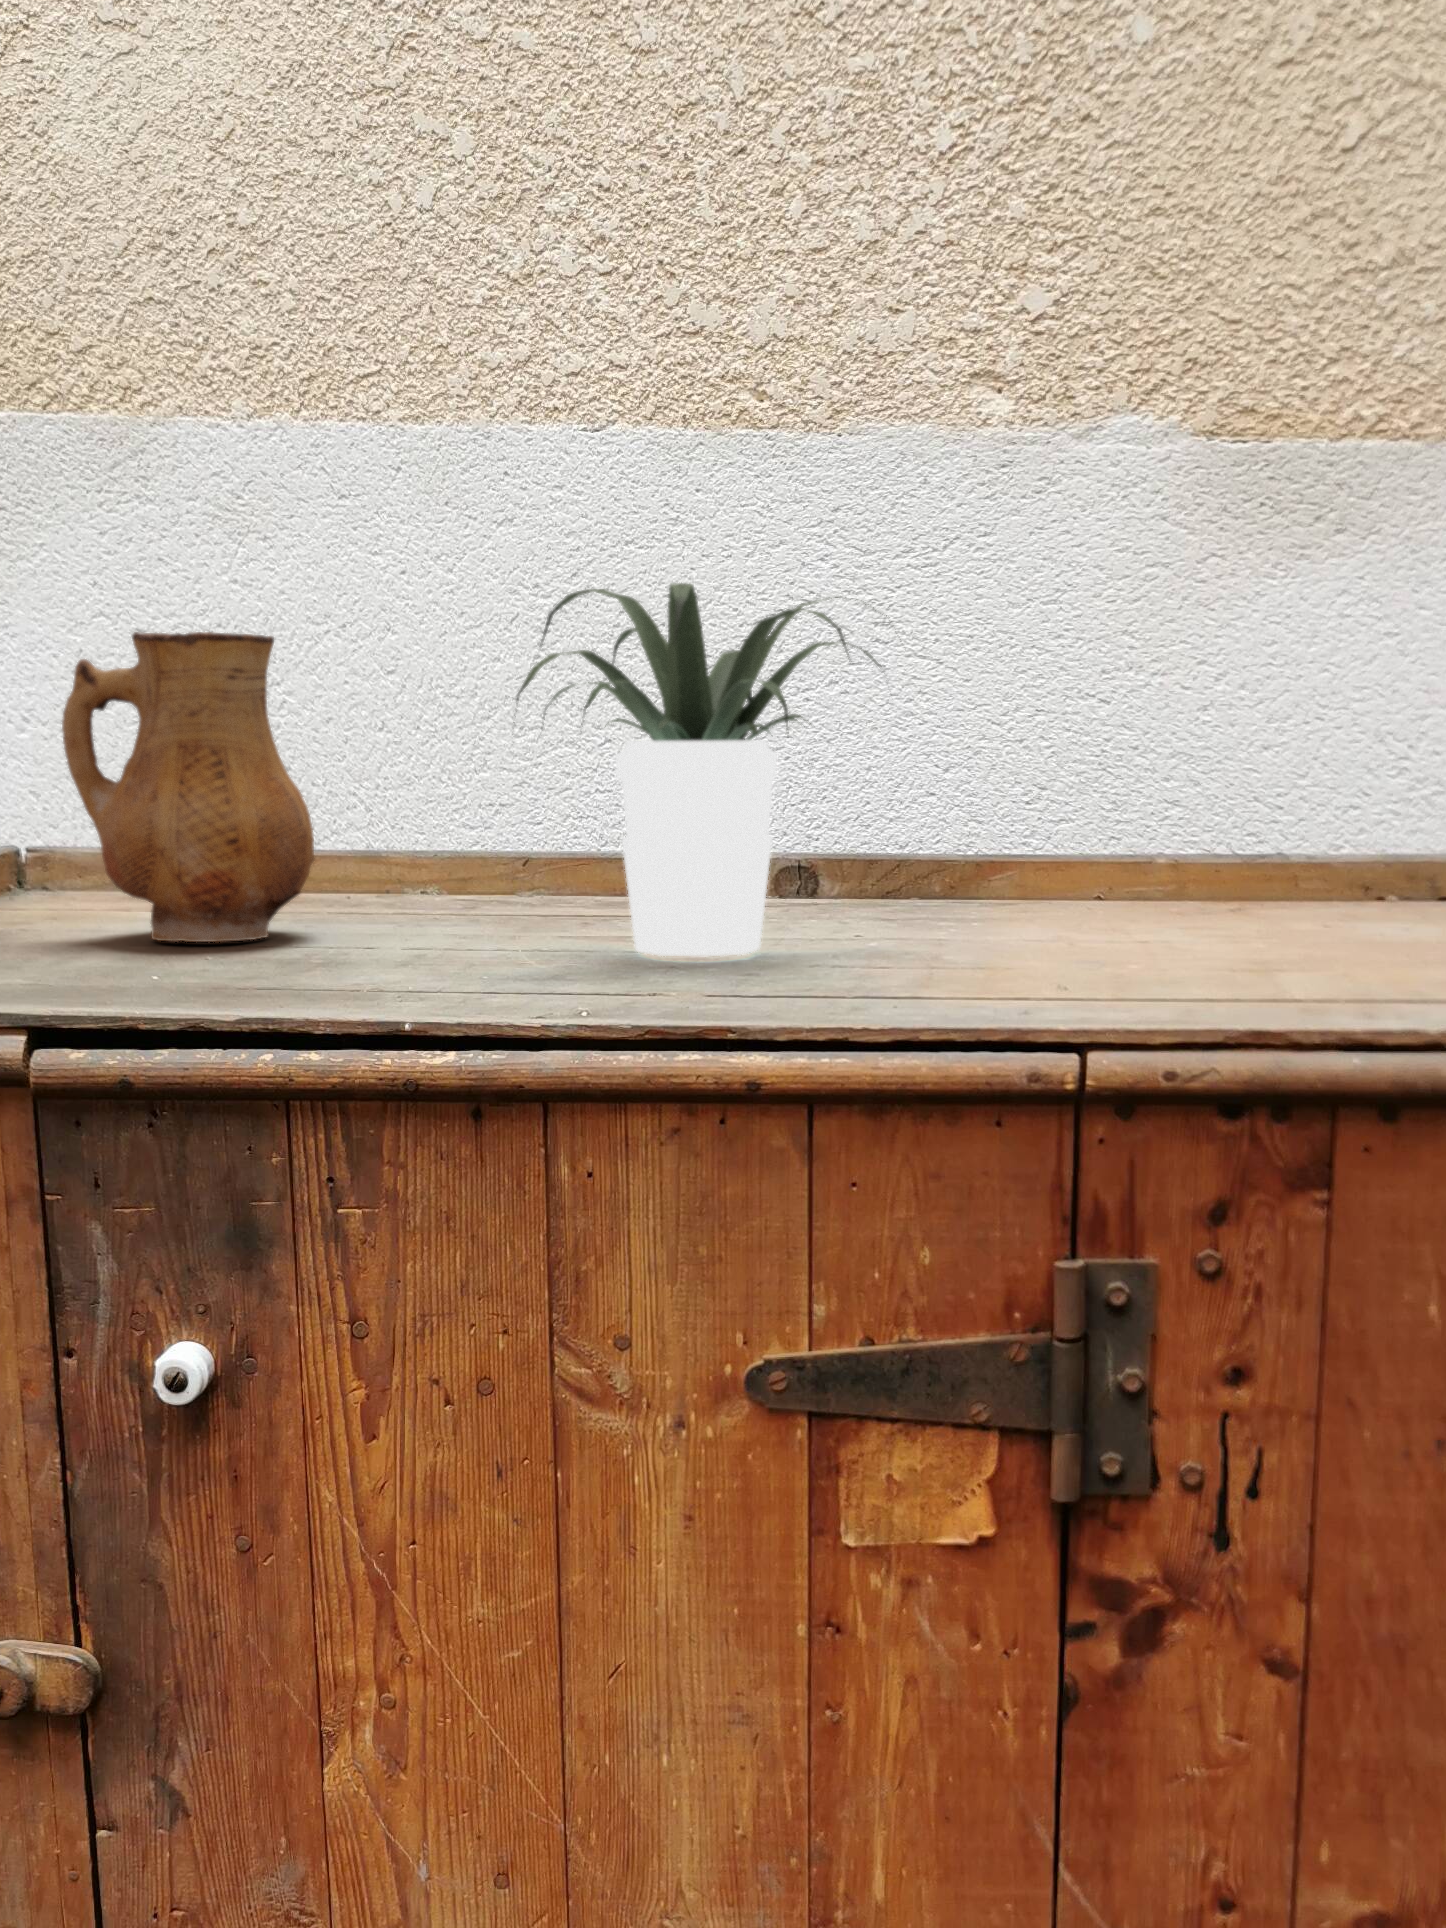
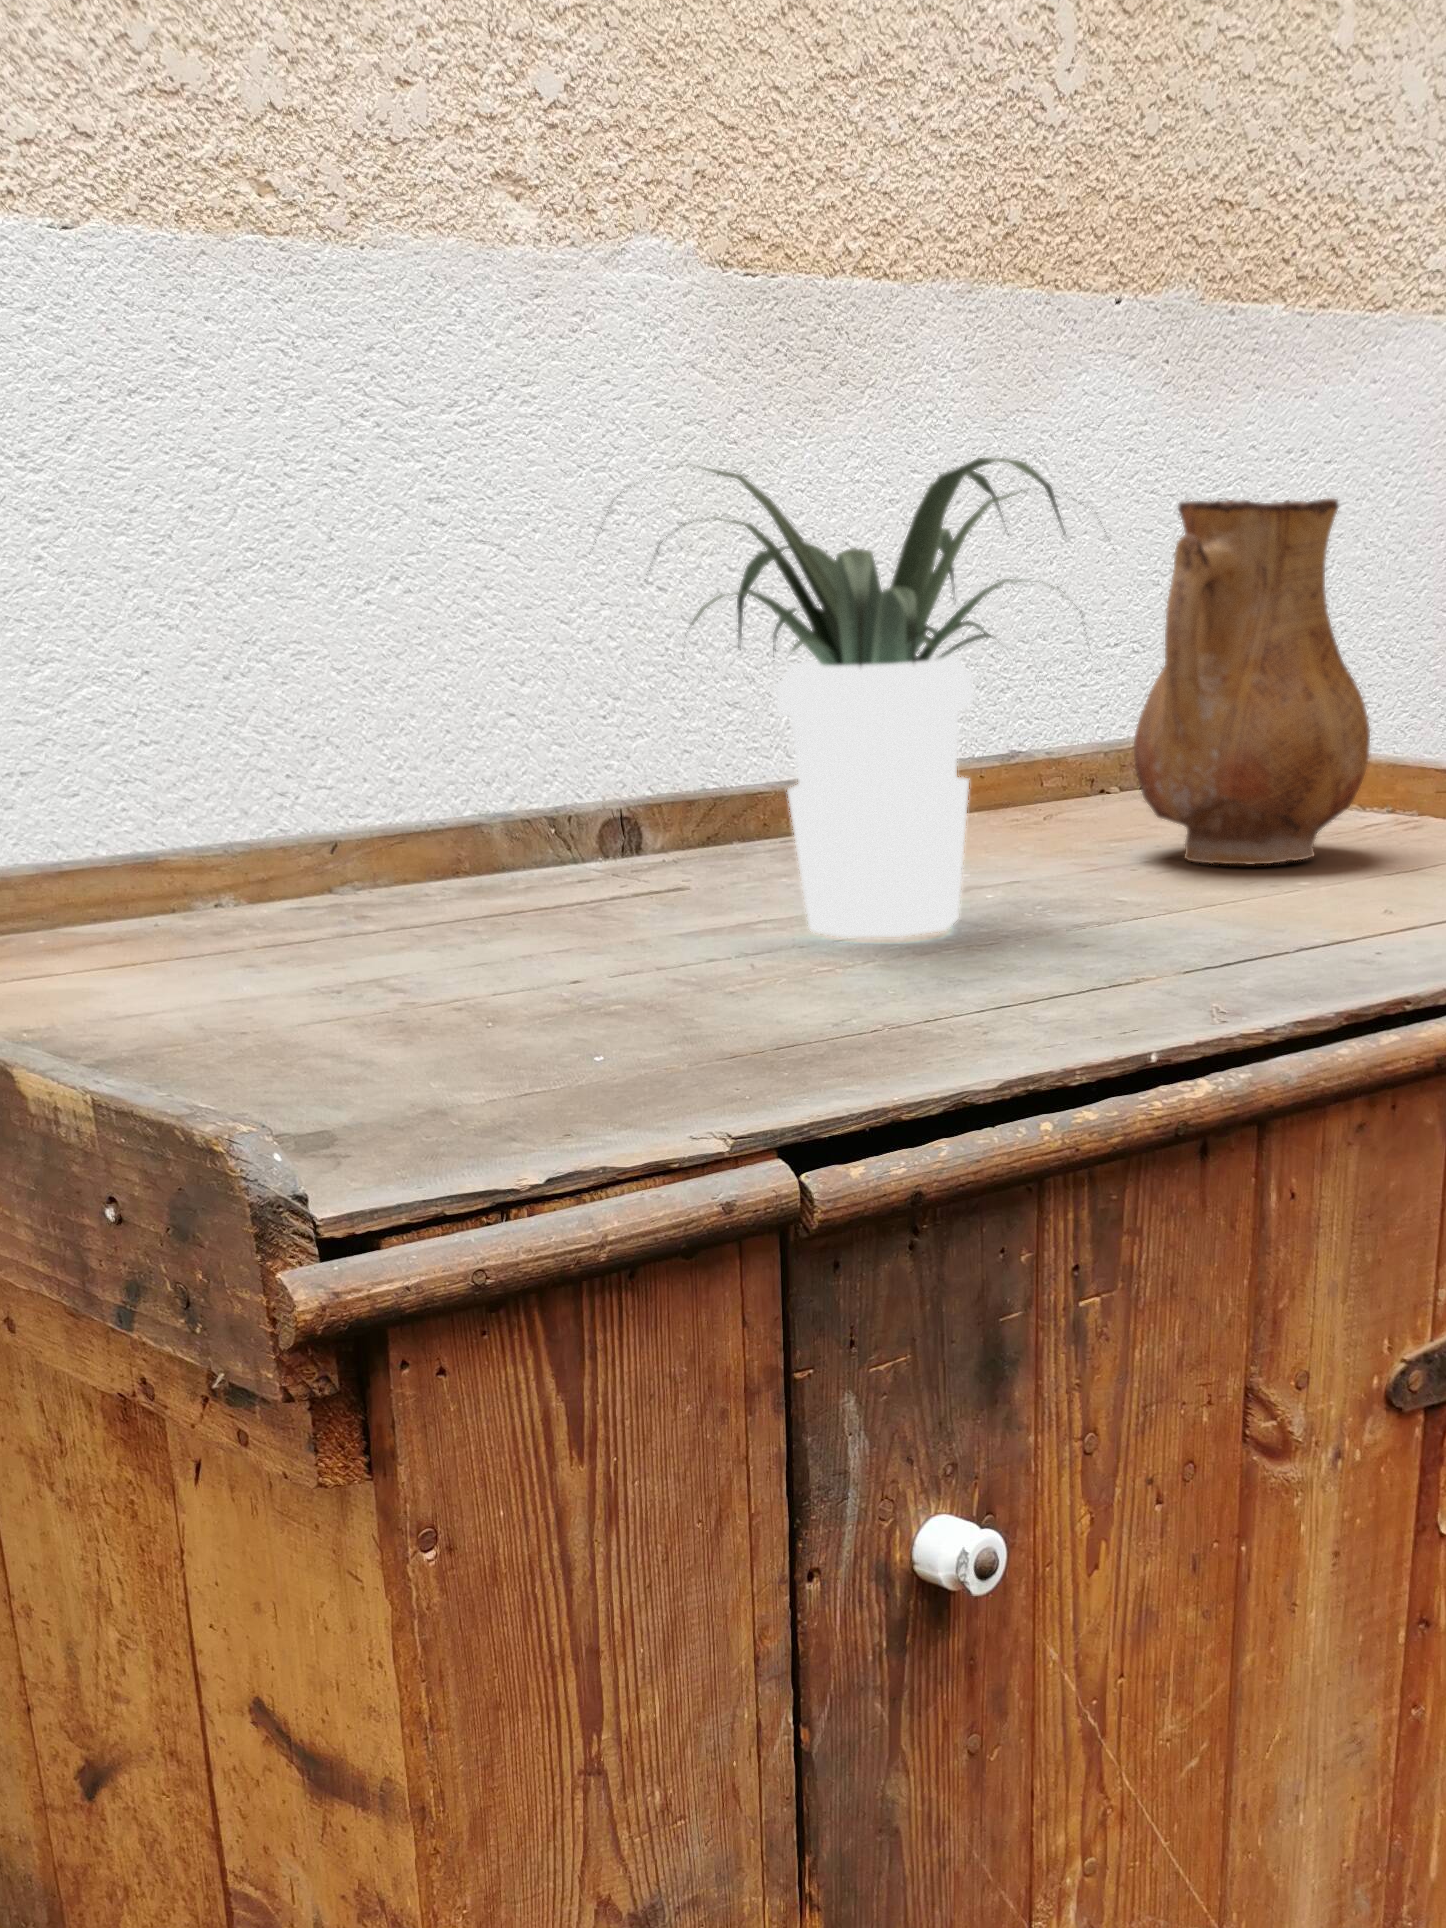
ceramic pitcher: present [62,632,314,942] -> present [1134,498,1370,864]

